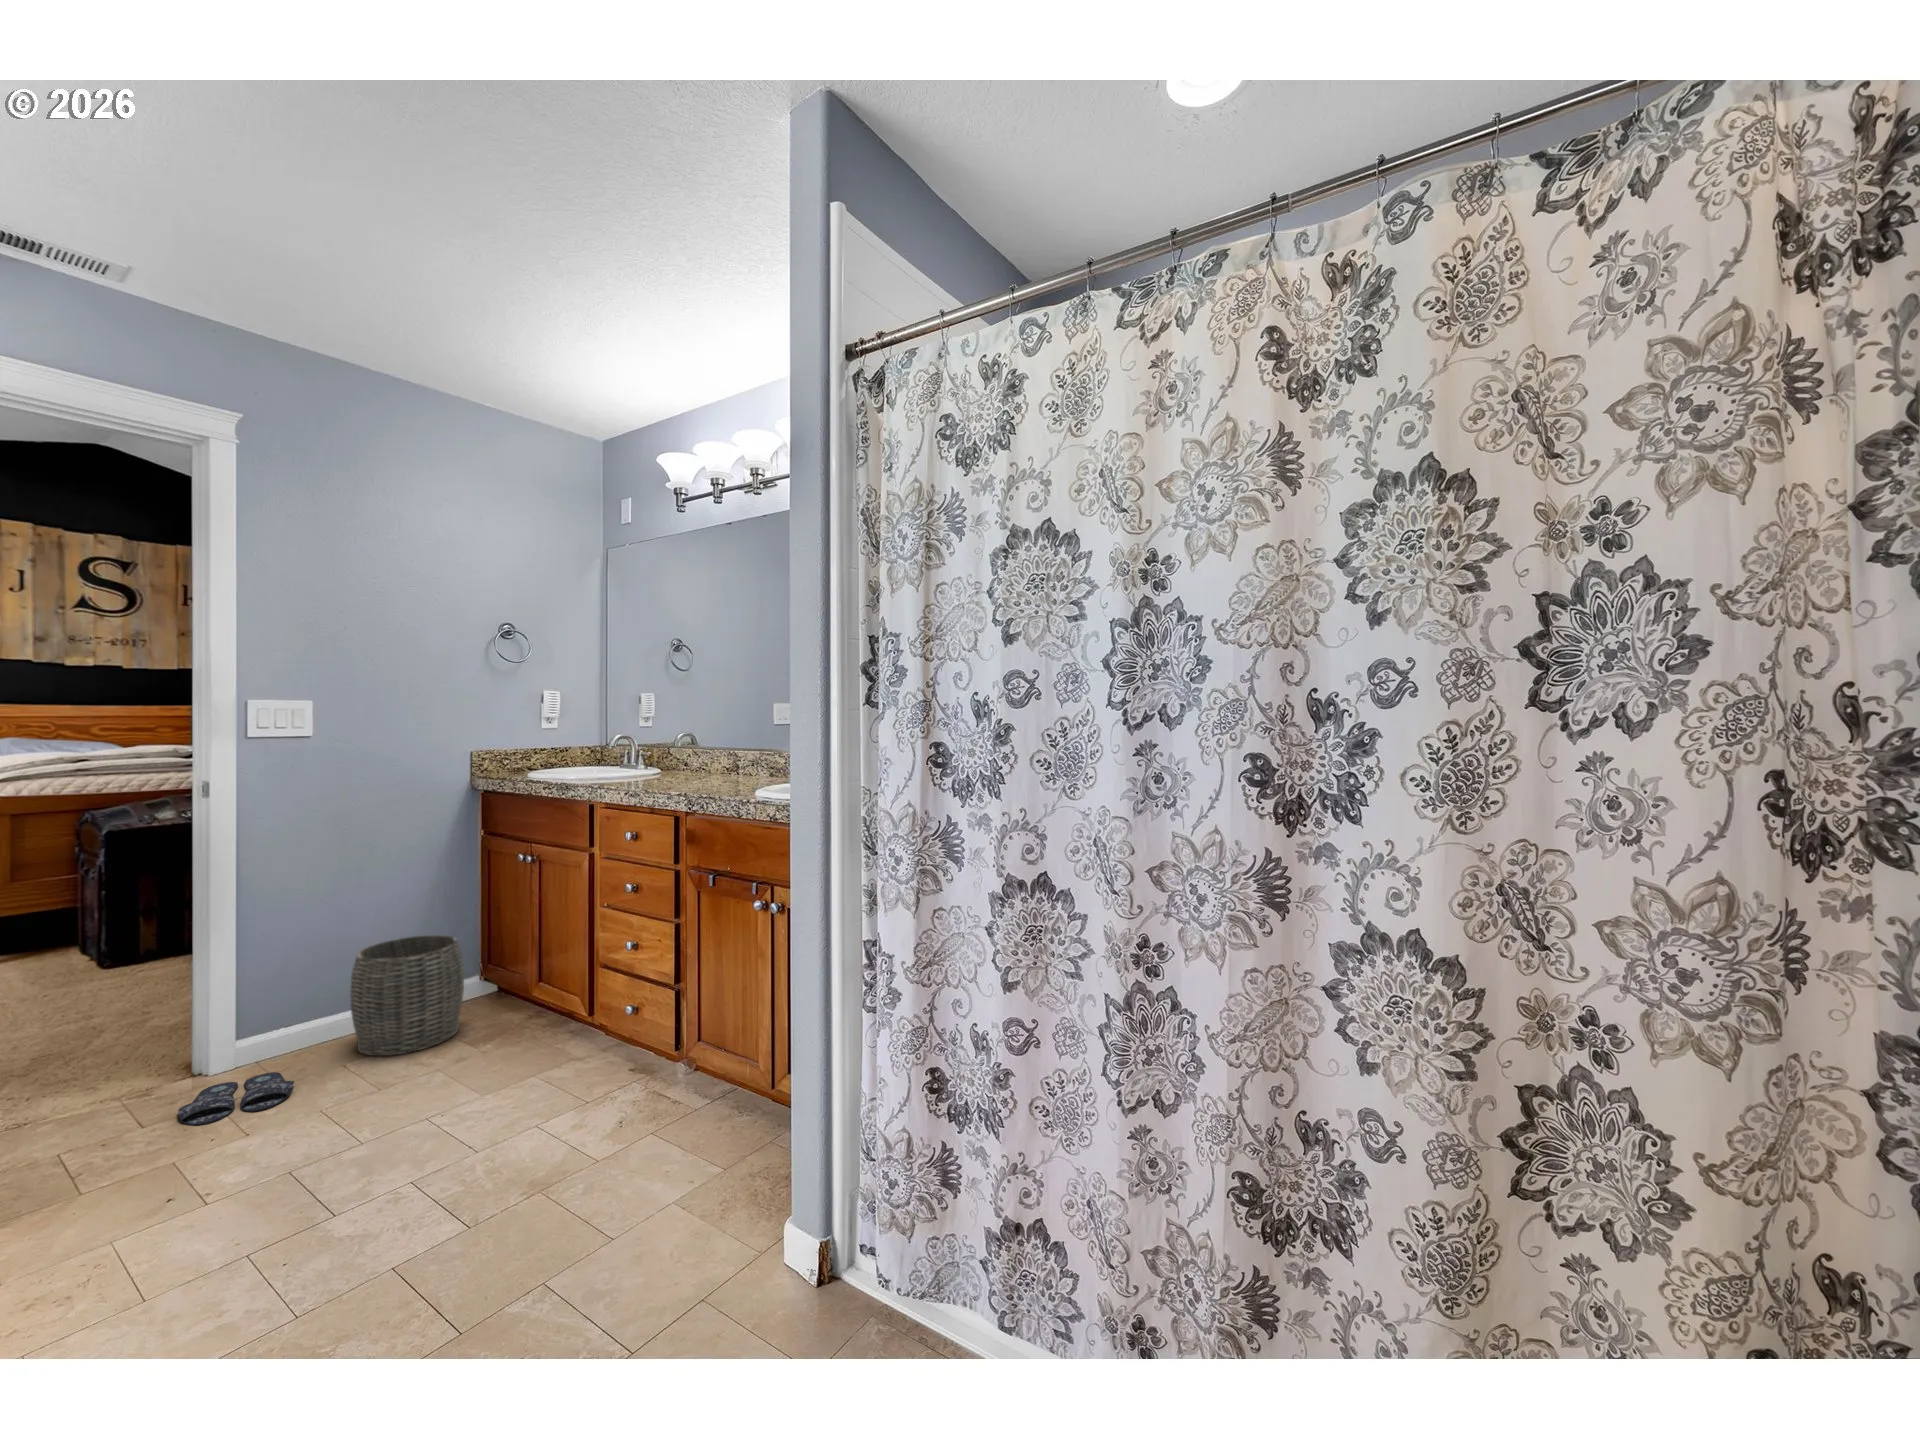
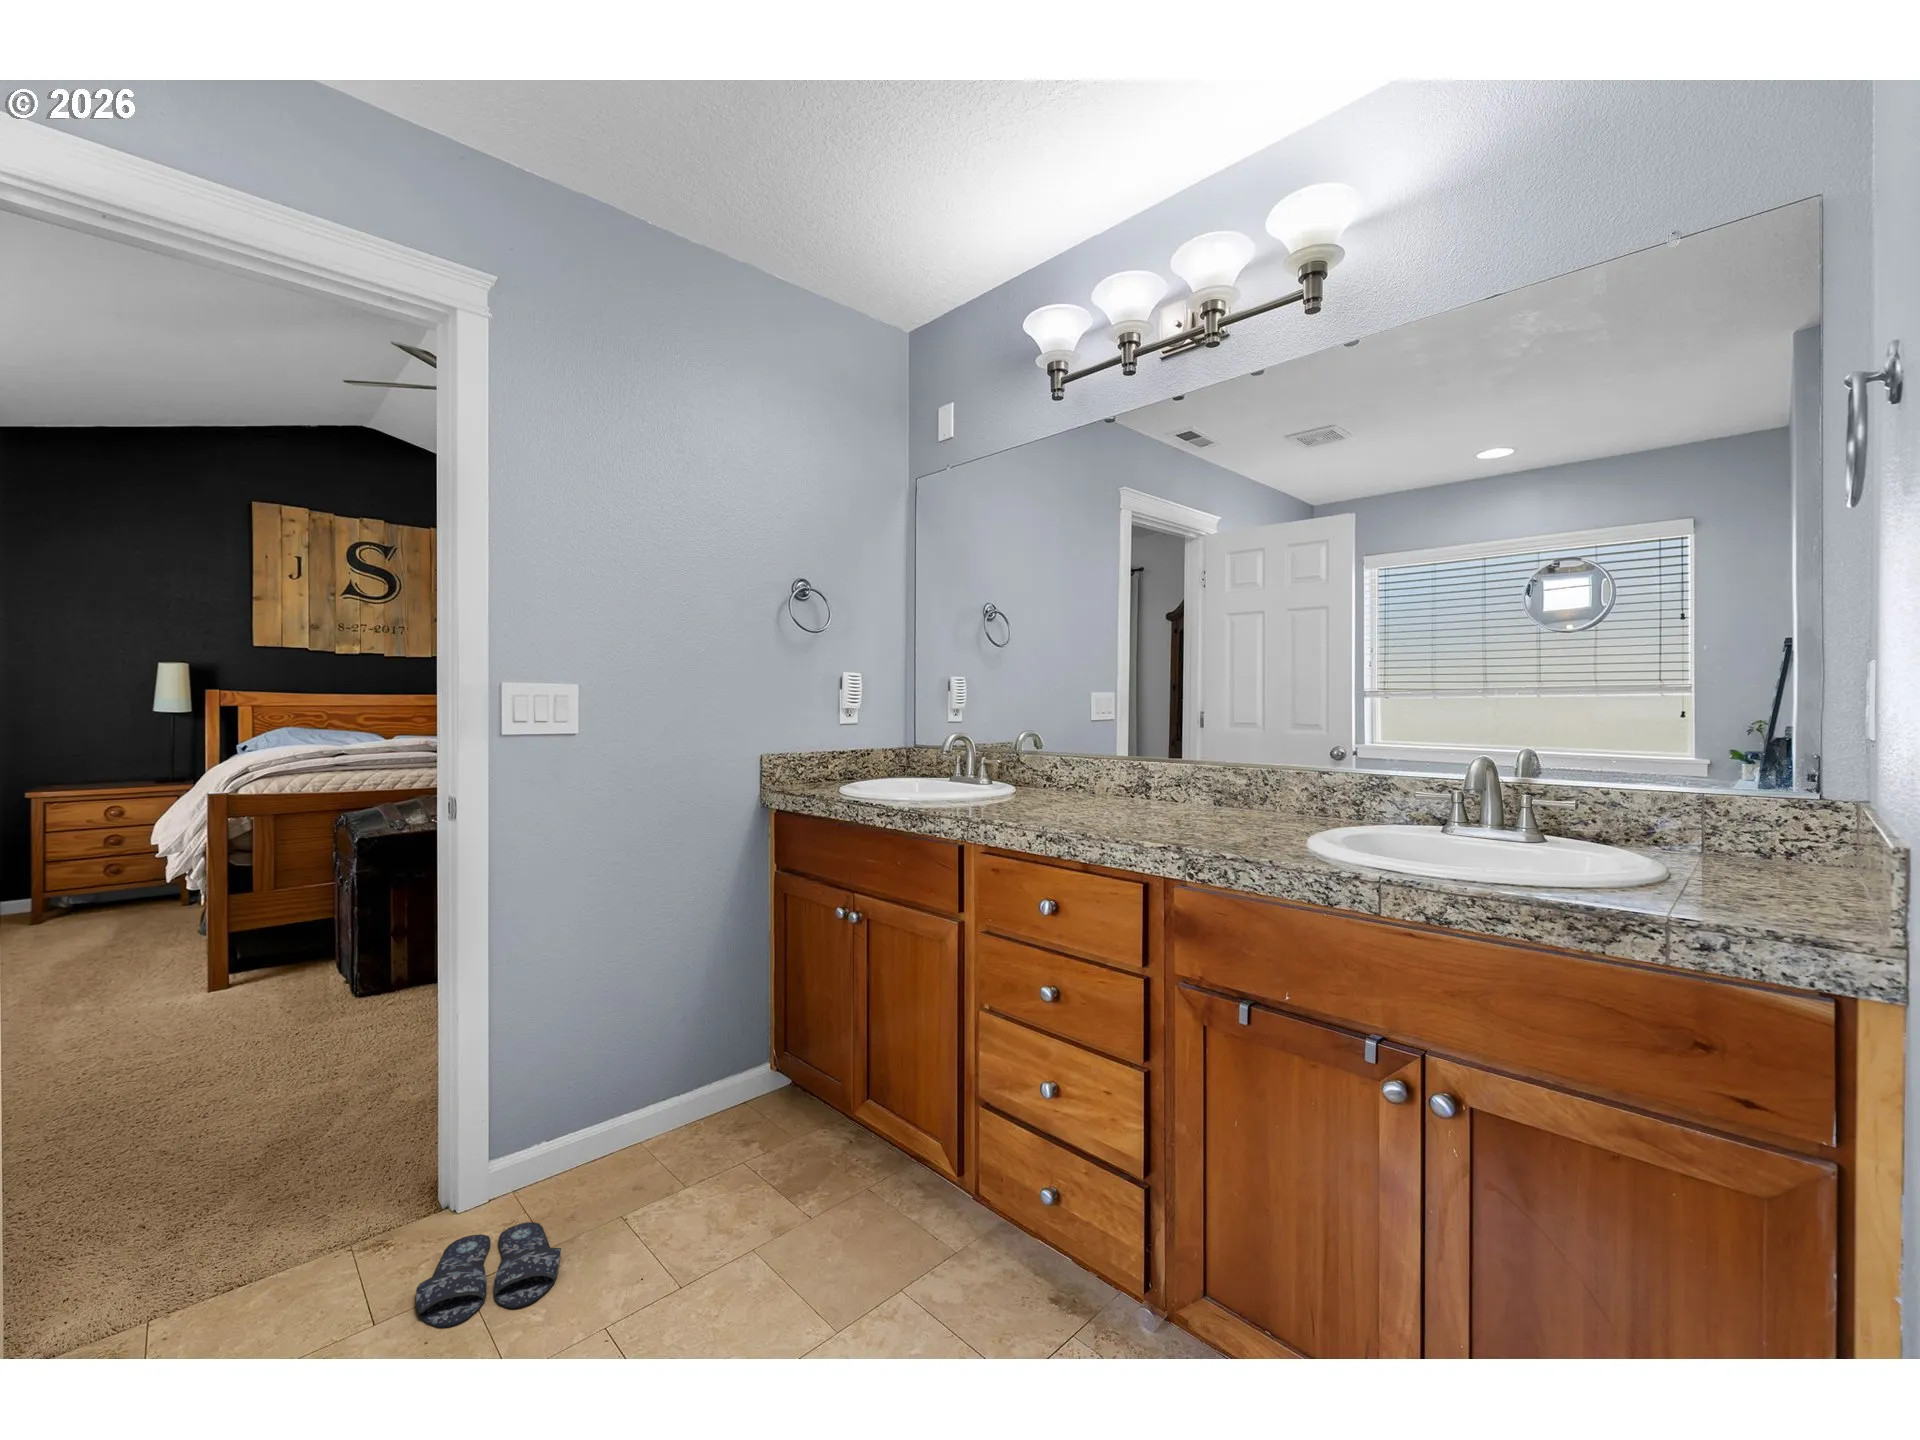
woven basket: present [350,935,464,1056] -> none [627,1019,767,1208]

